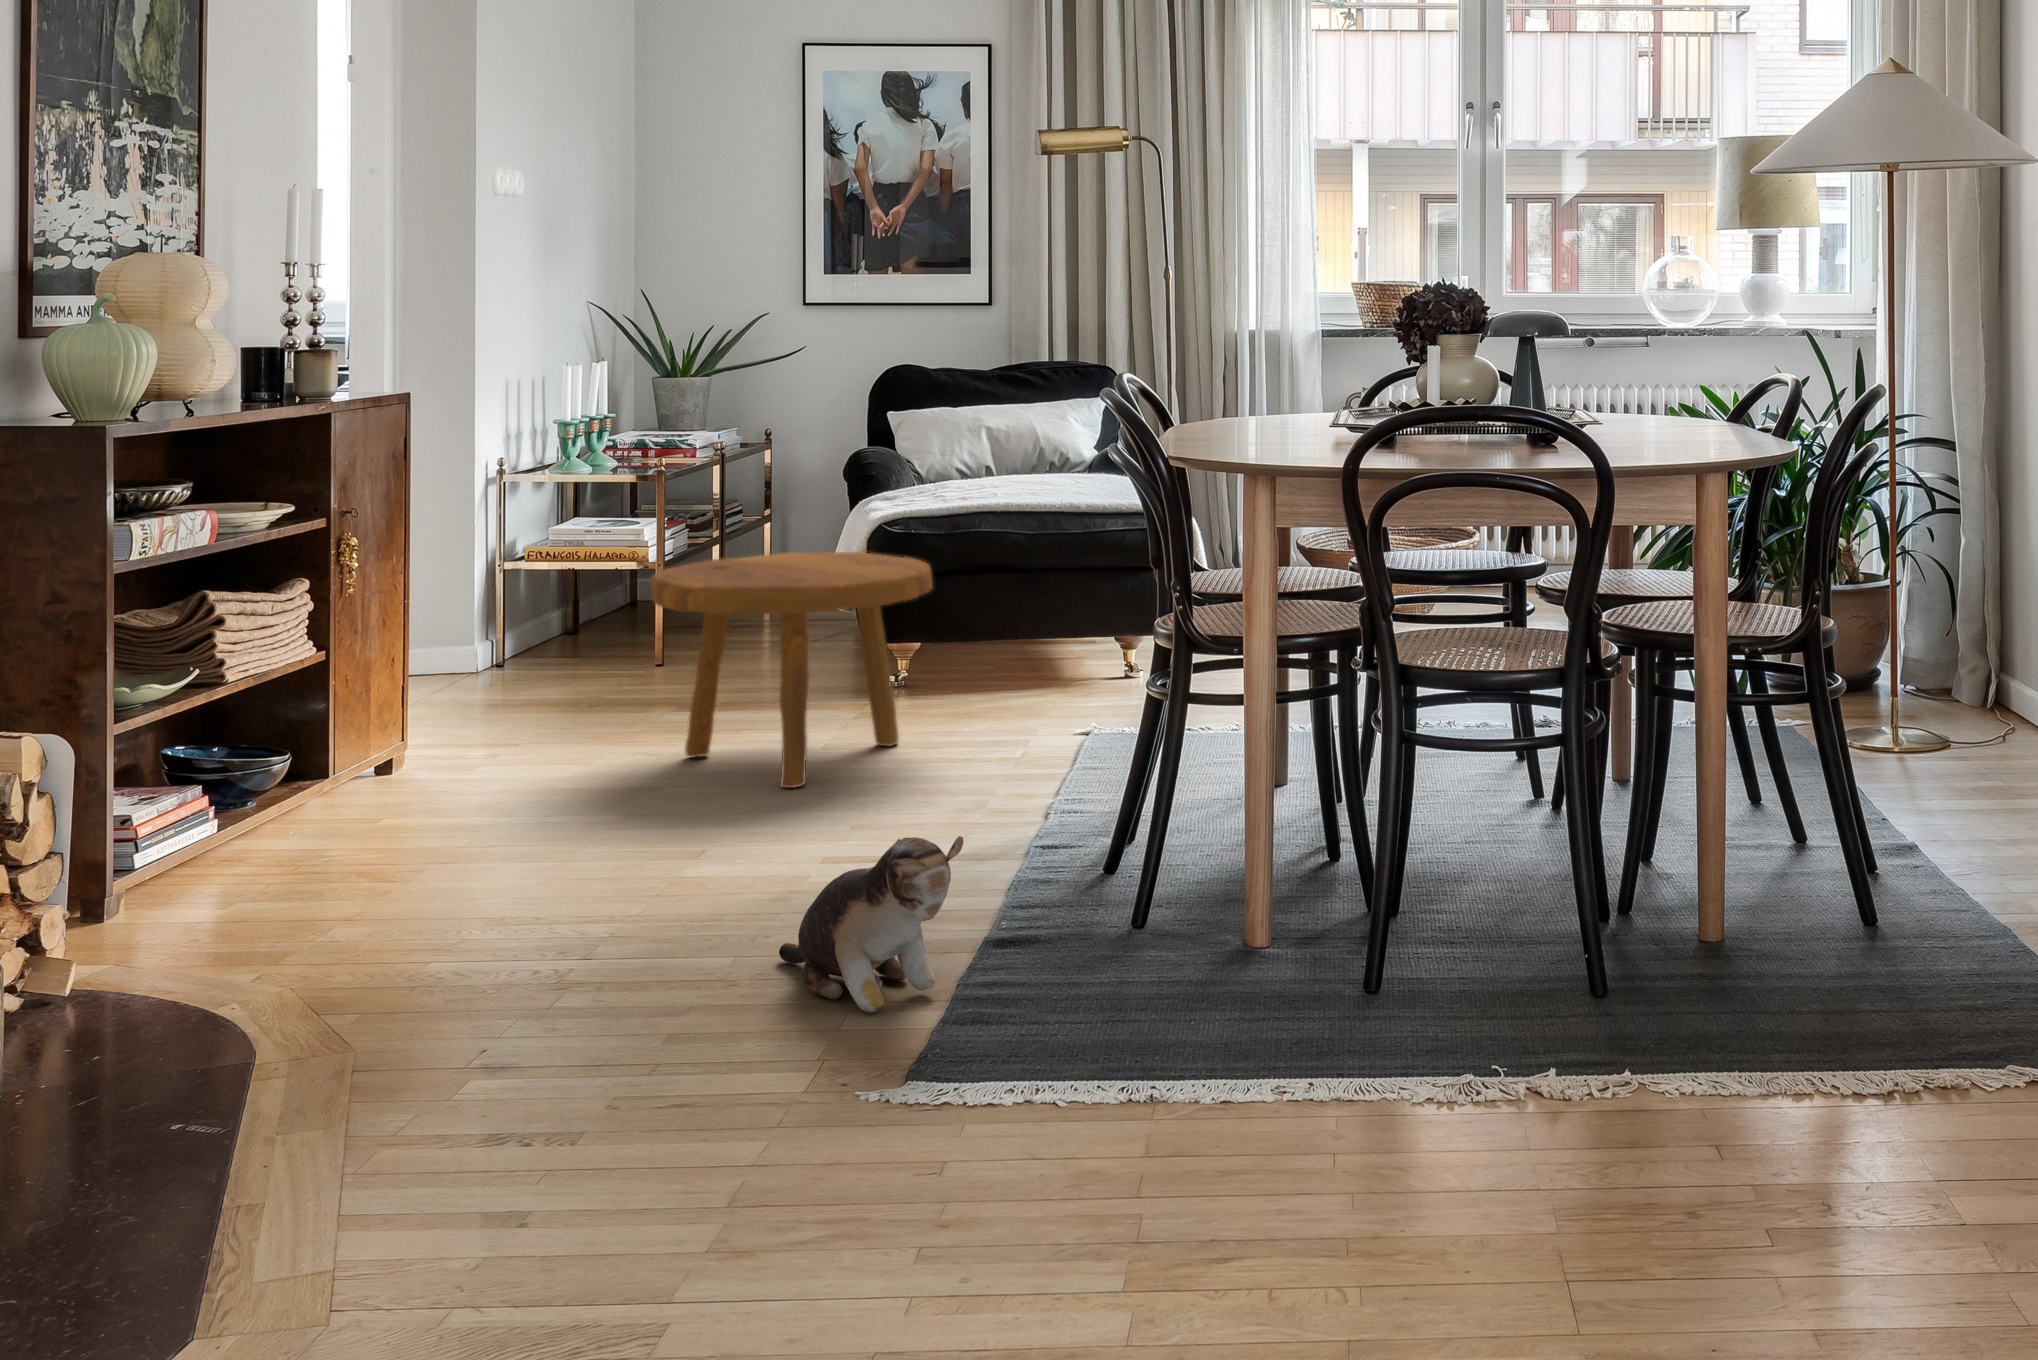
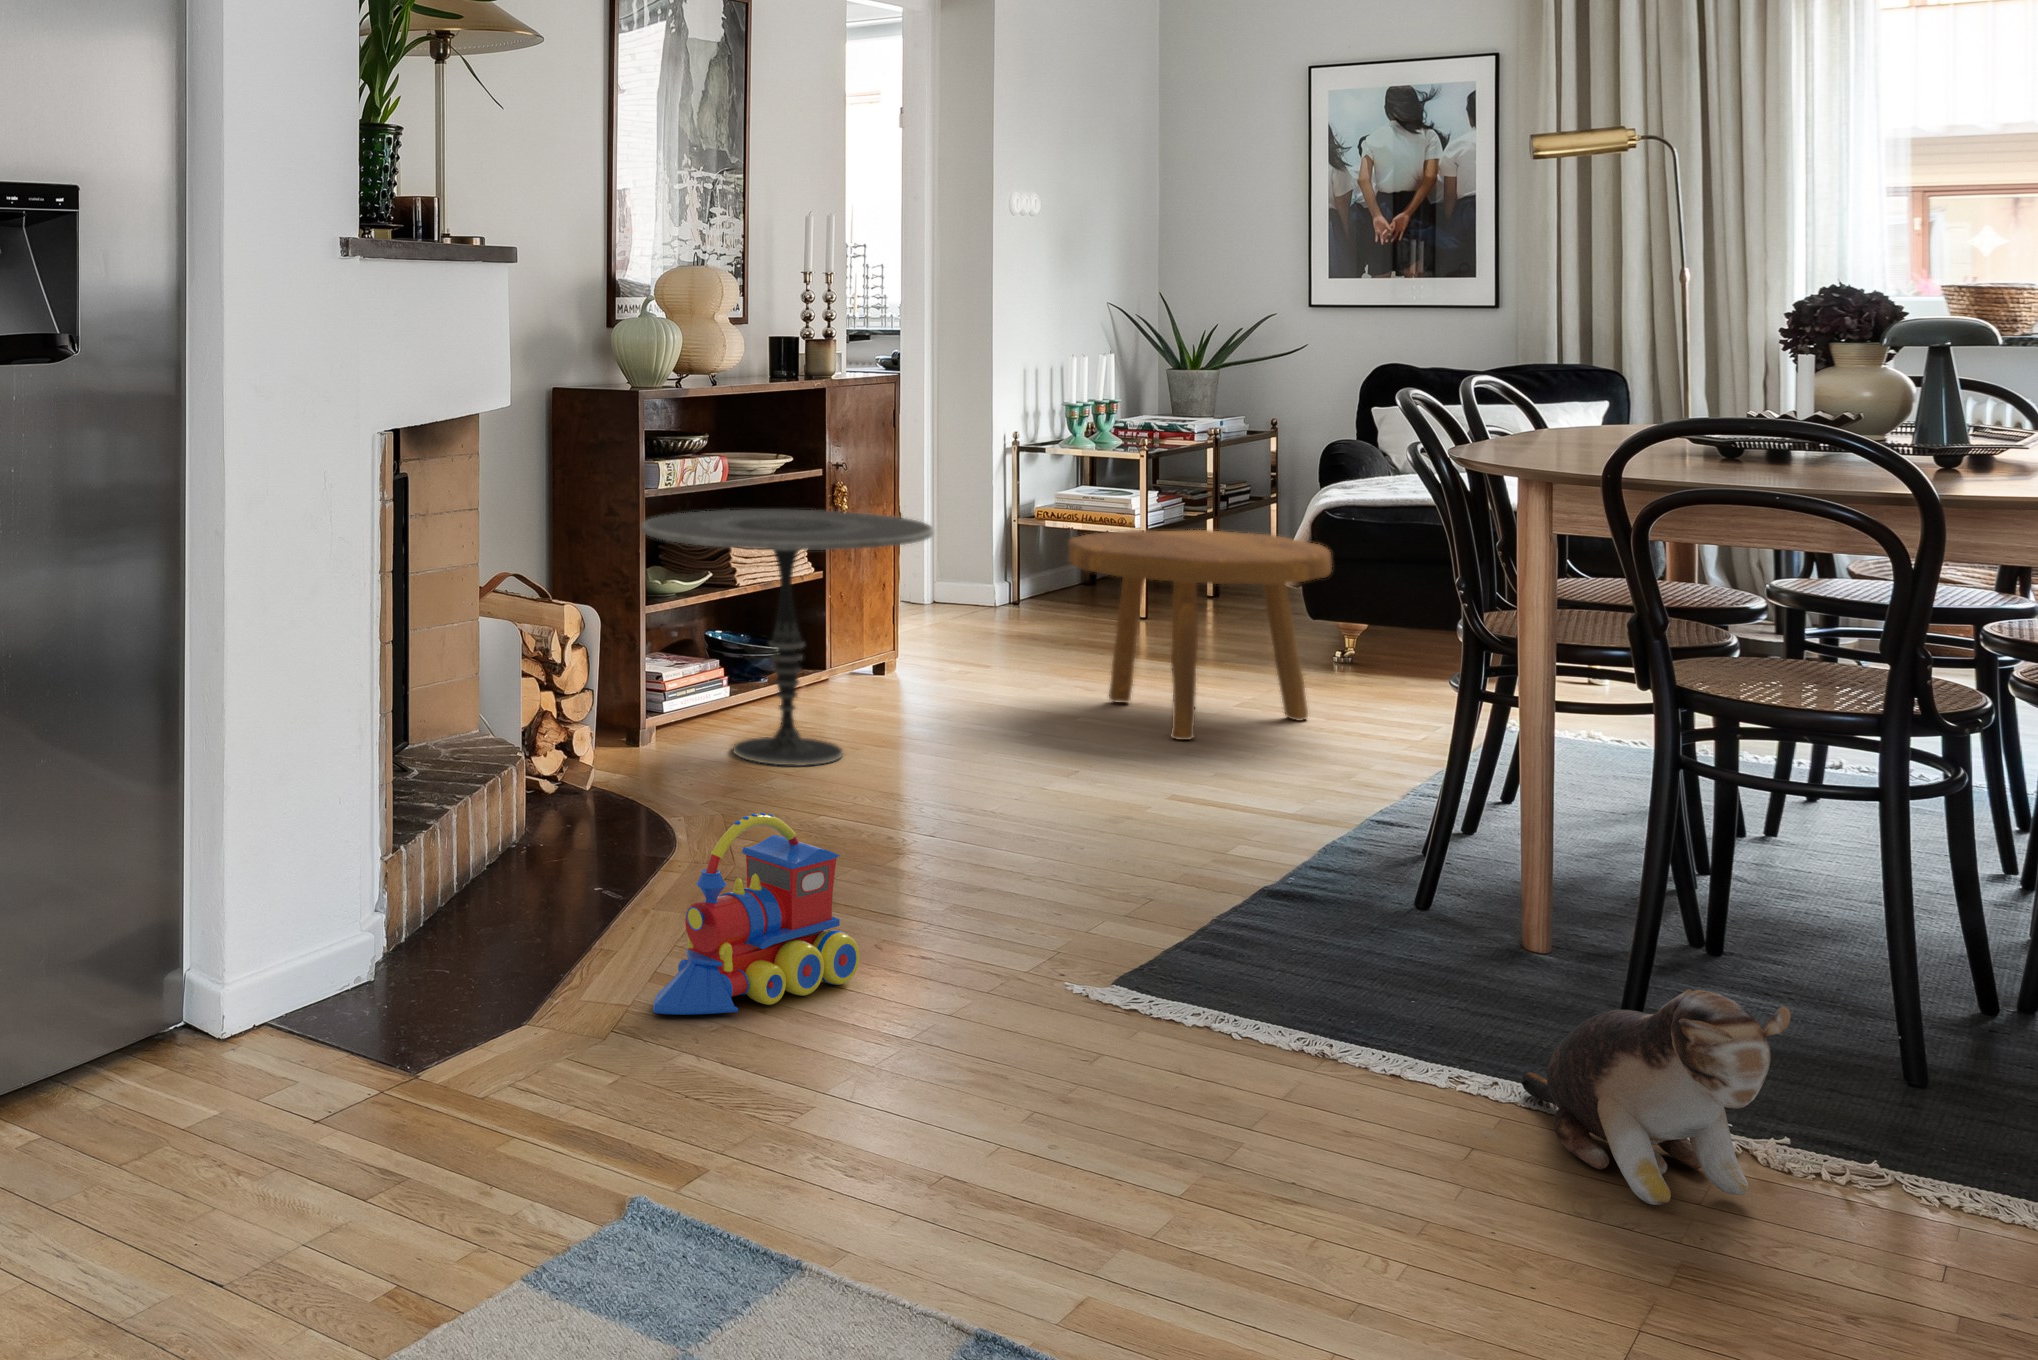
side table: none [116,569,540,913] -> present [642,510,933,766]
plush toy: present [779,836,964,1012] -> present [1521,989,1791,1205]
toy train: none [403,978,650,1292] -> present [653,813,860,1015]

